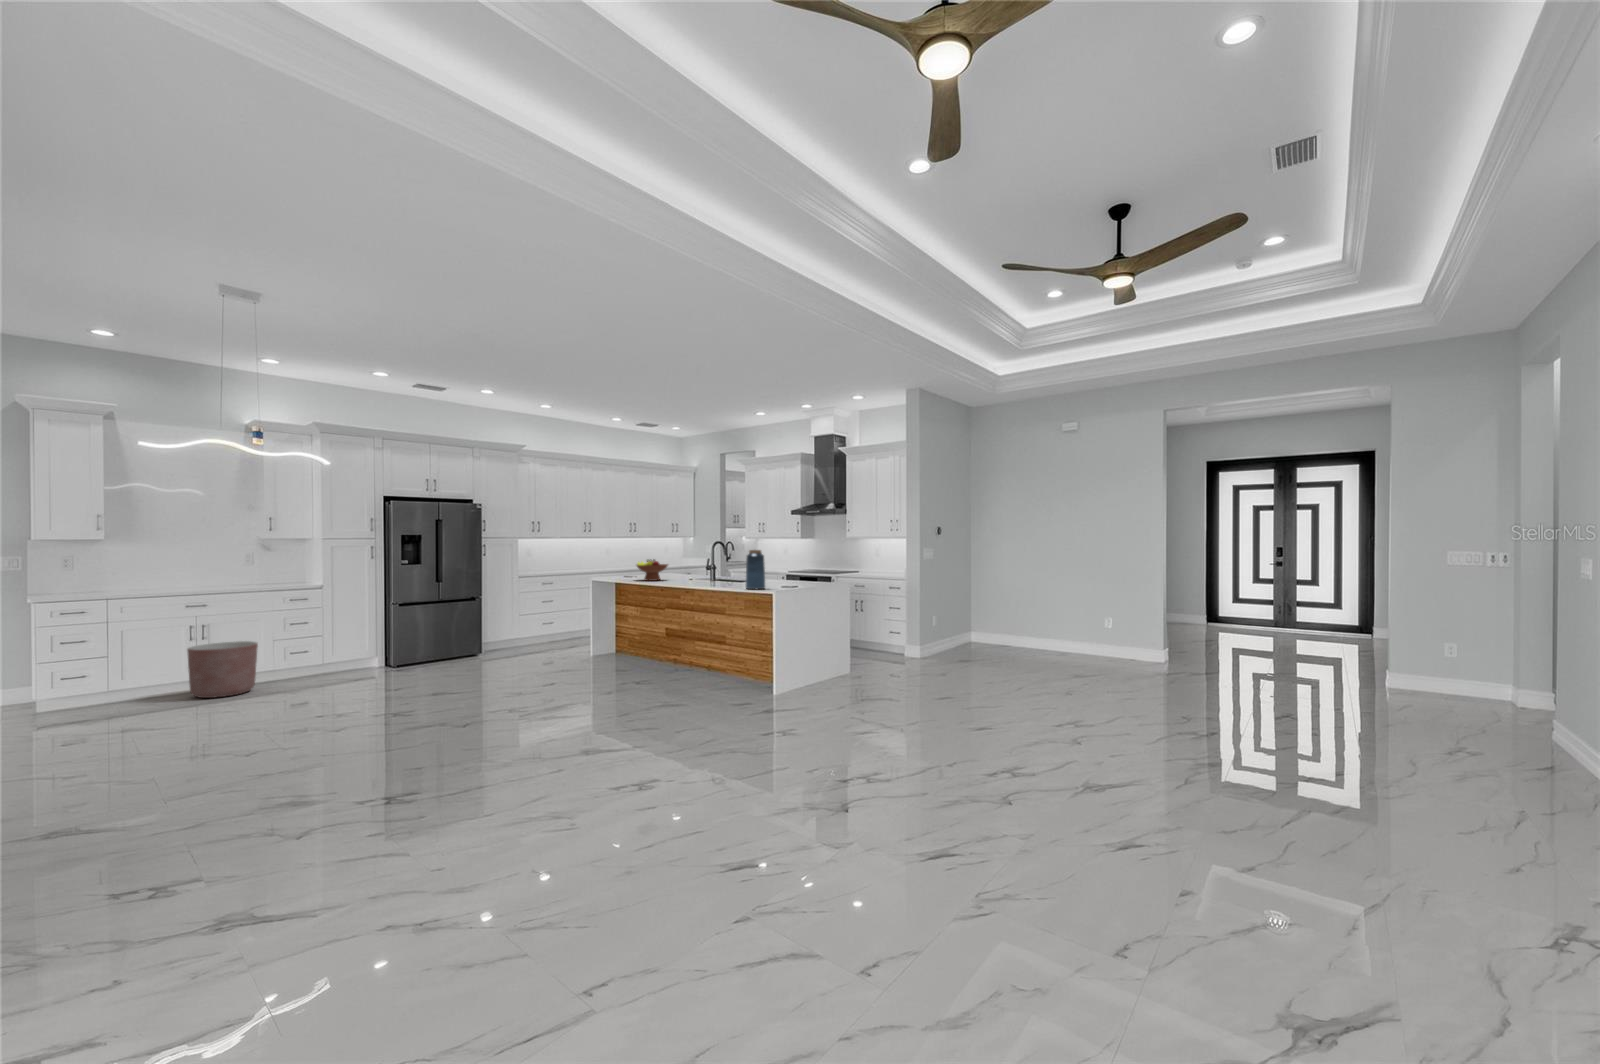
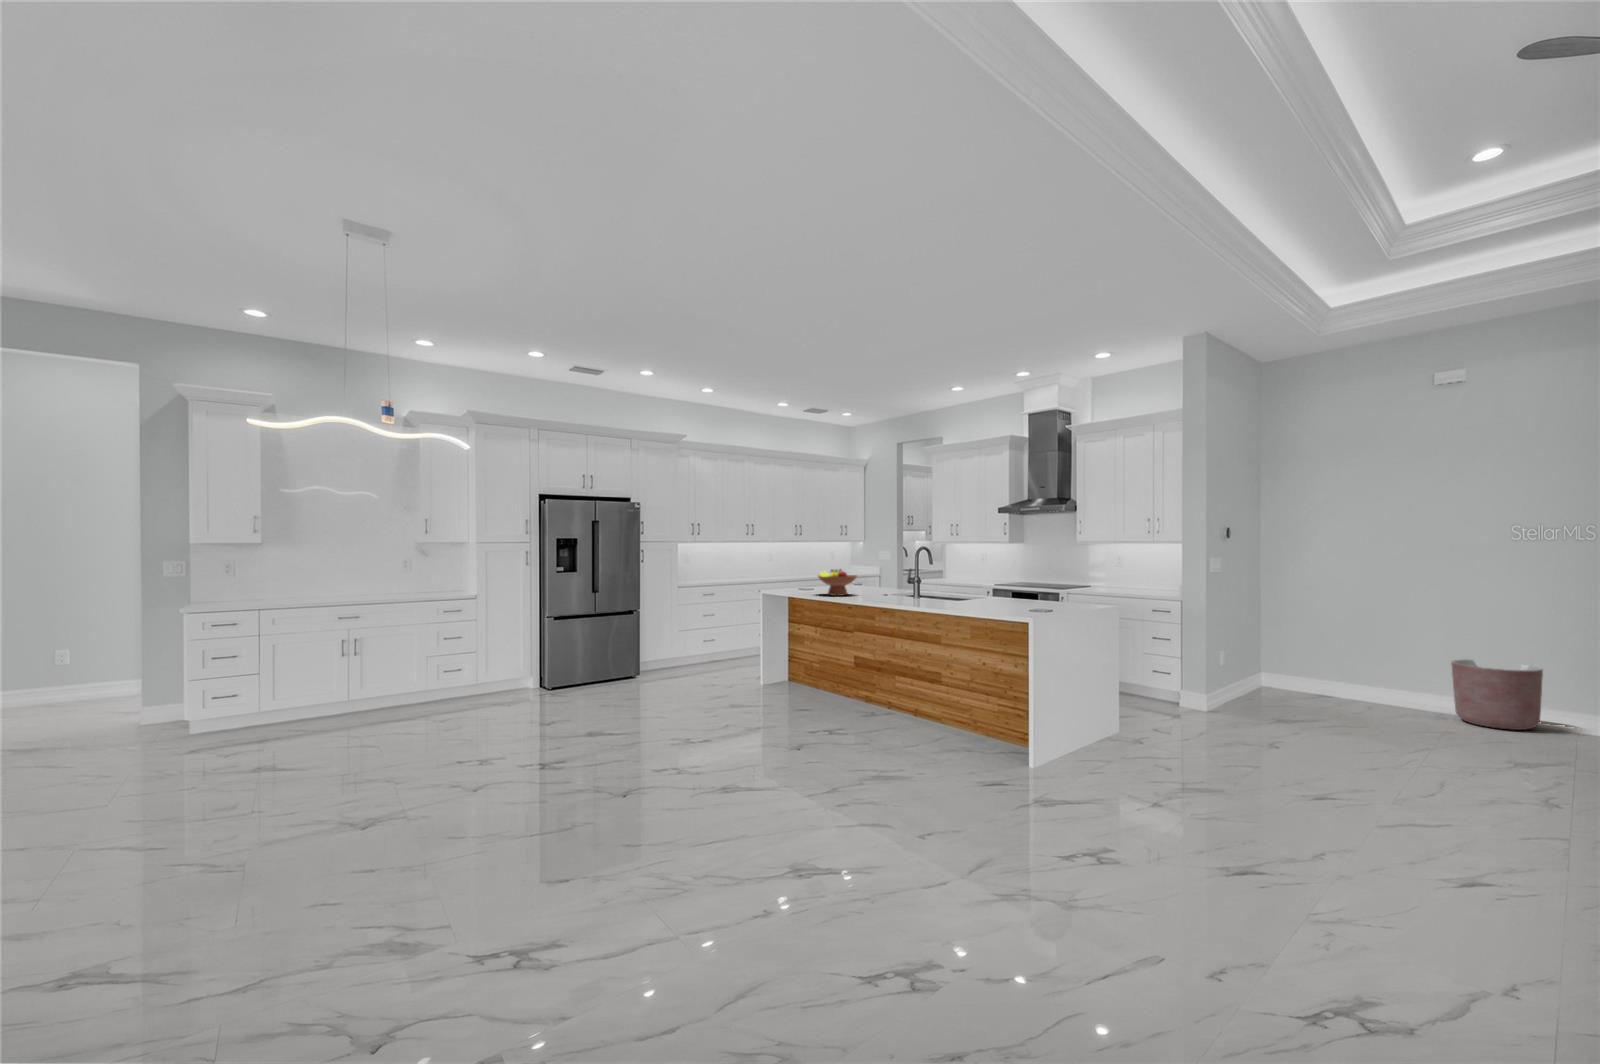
vase: present [745,550,765,589] -> none [972,559,1000,613]
planter: present [187,641,258,698] -> present [1451,659,1543,730]

